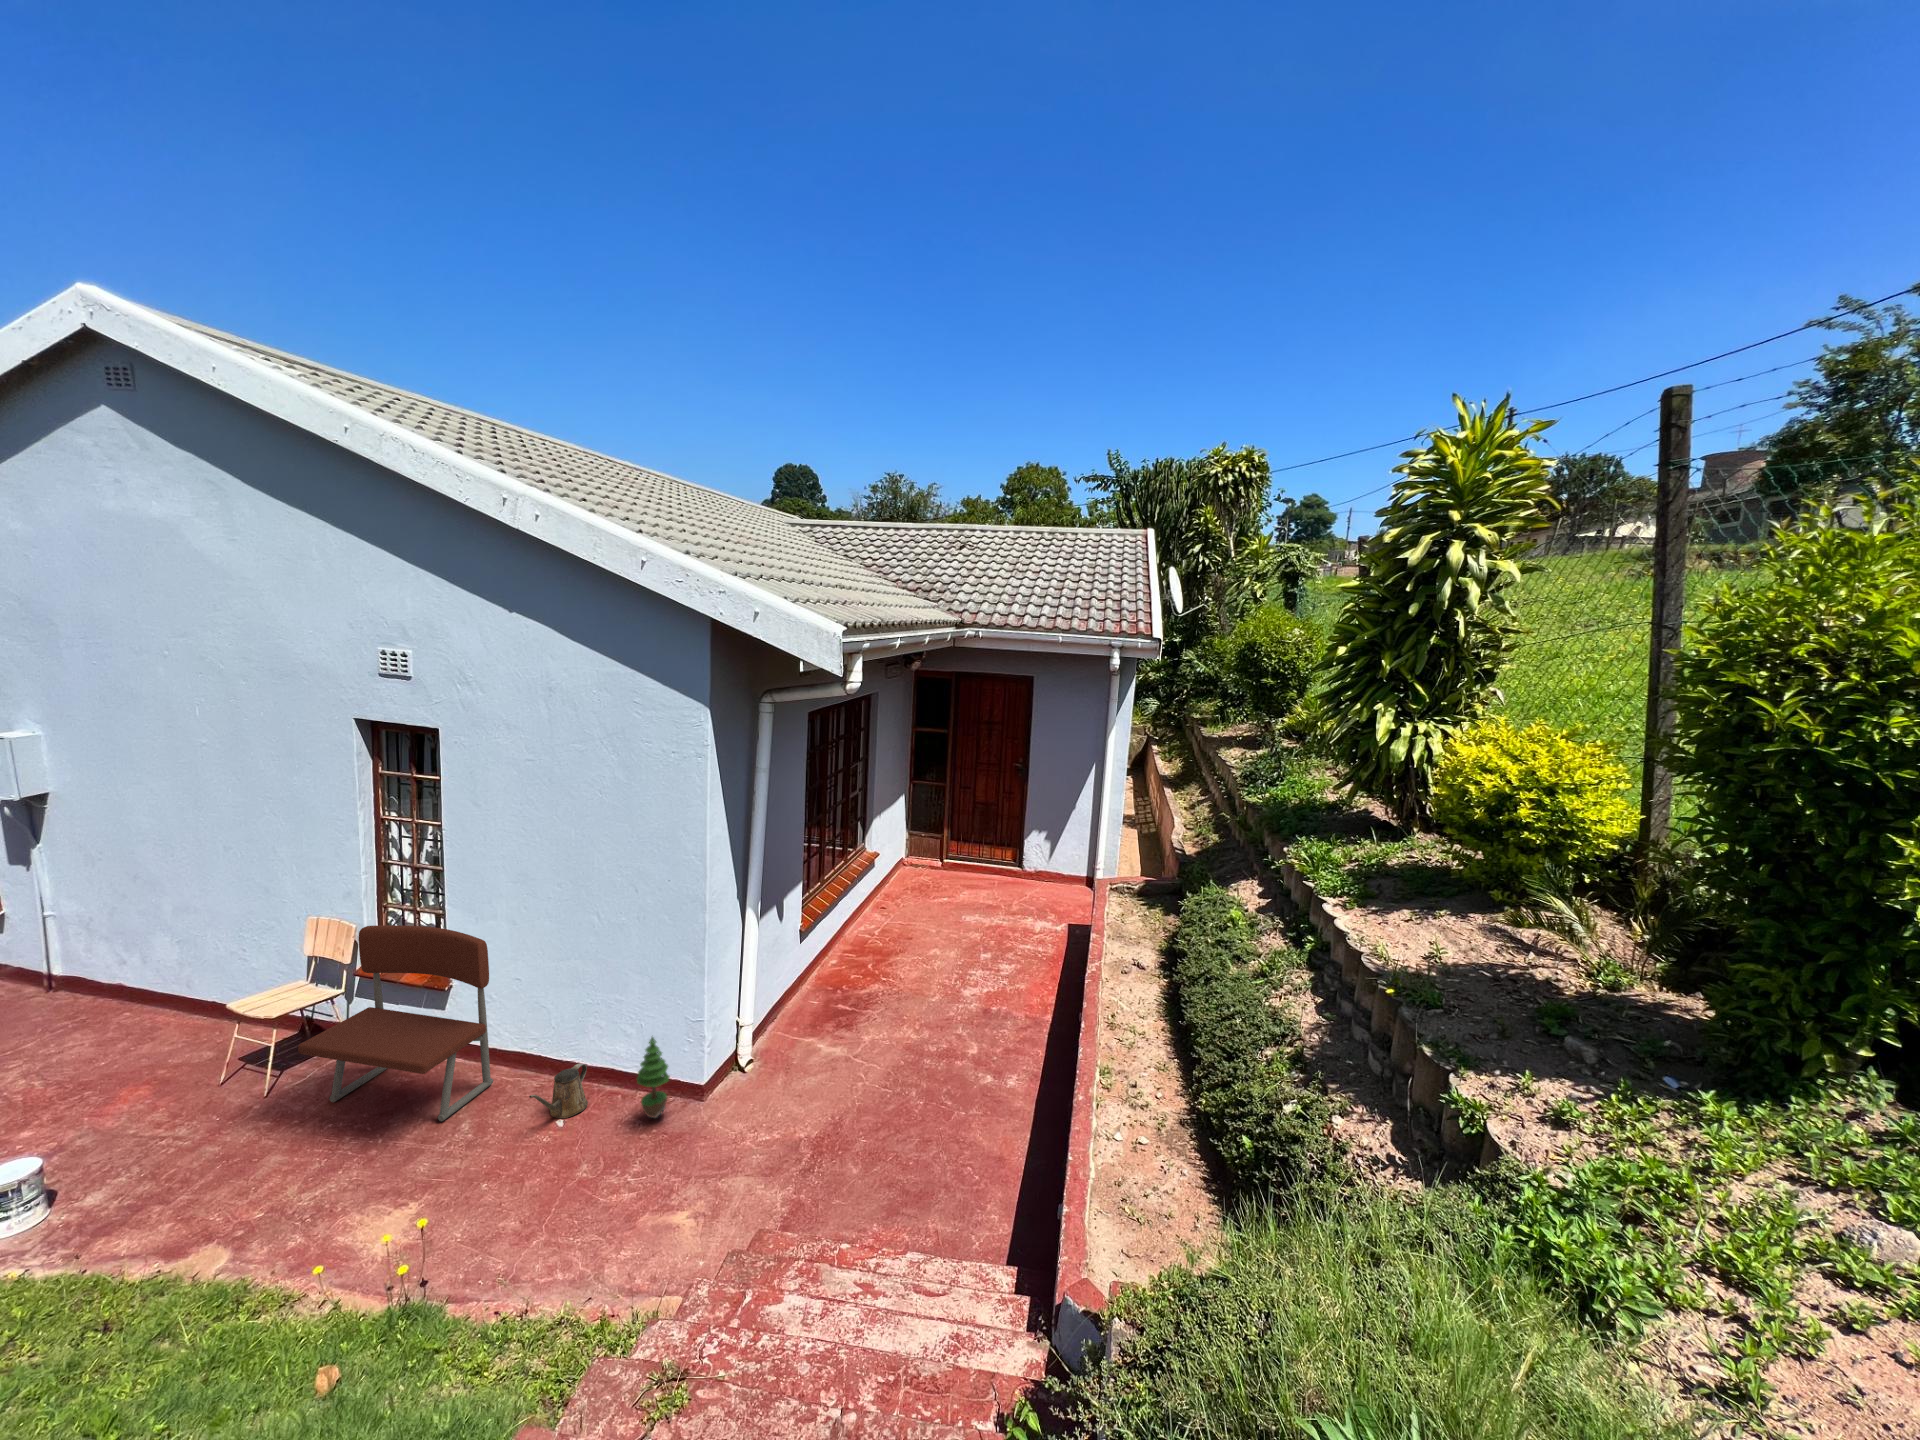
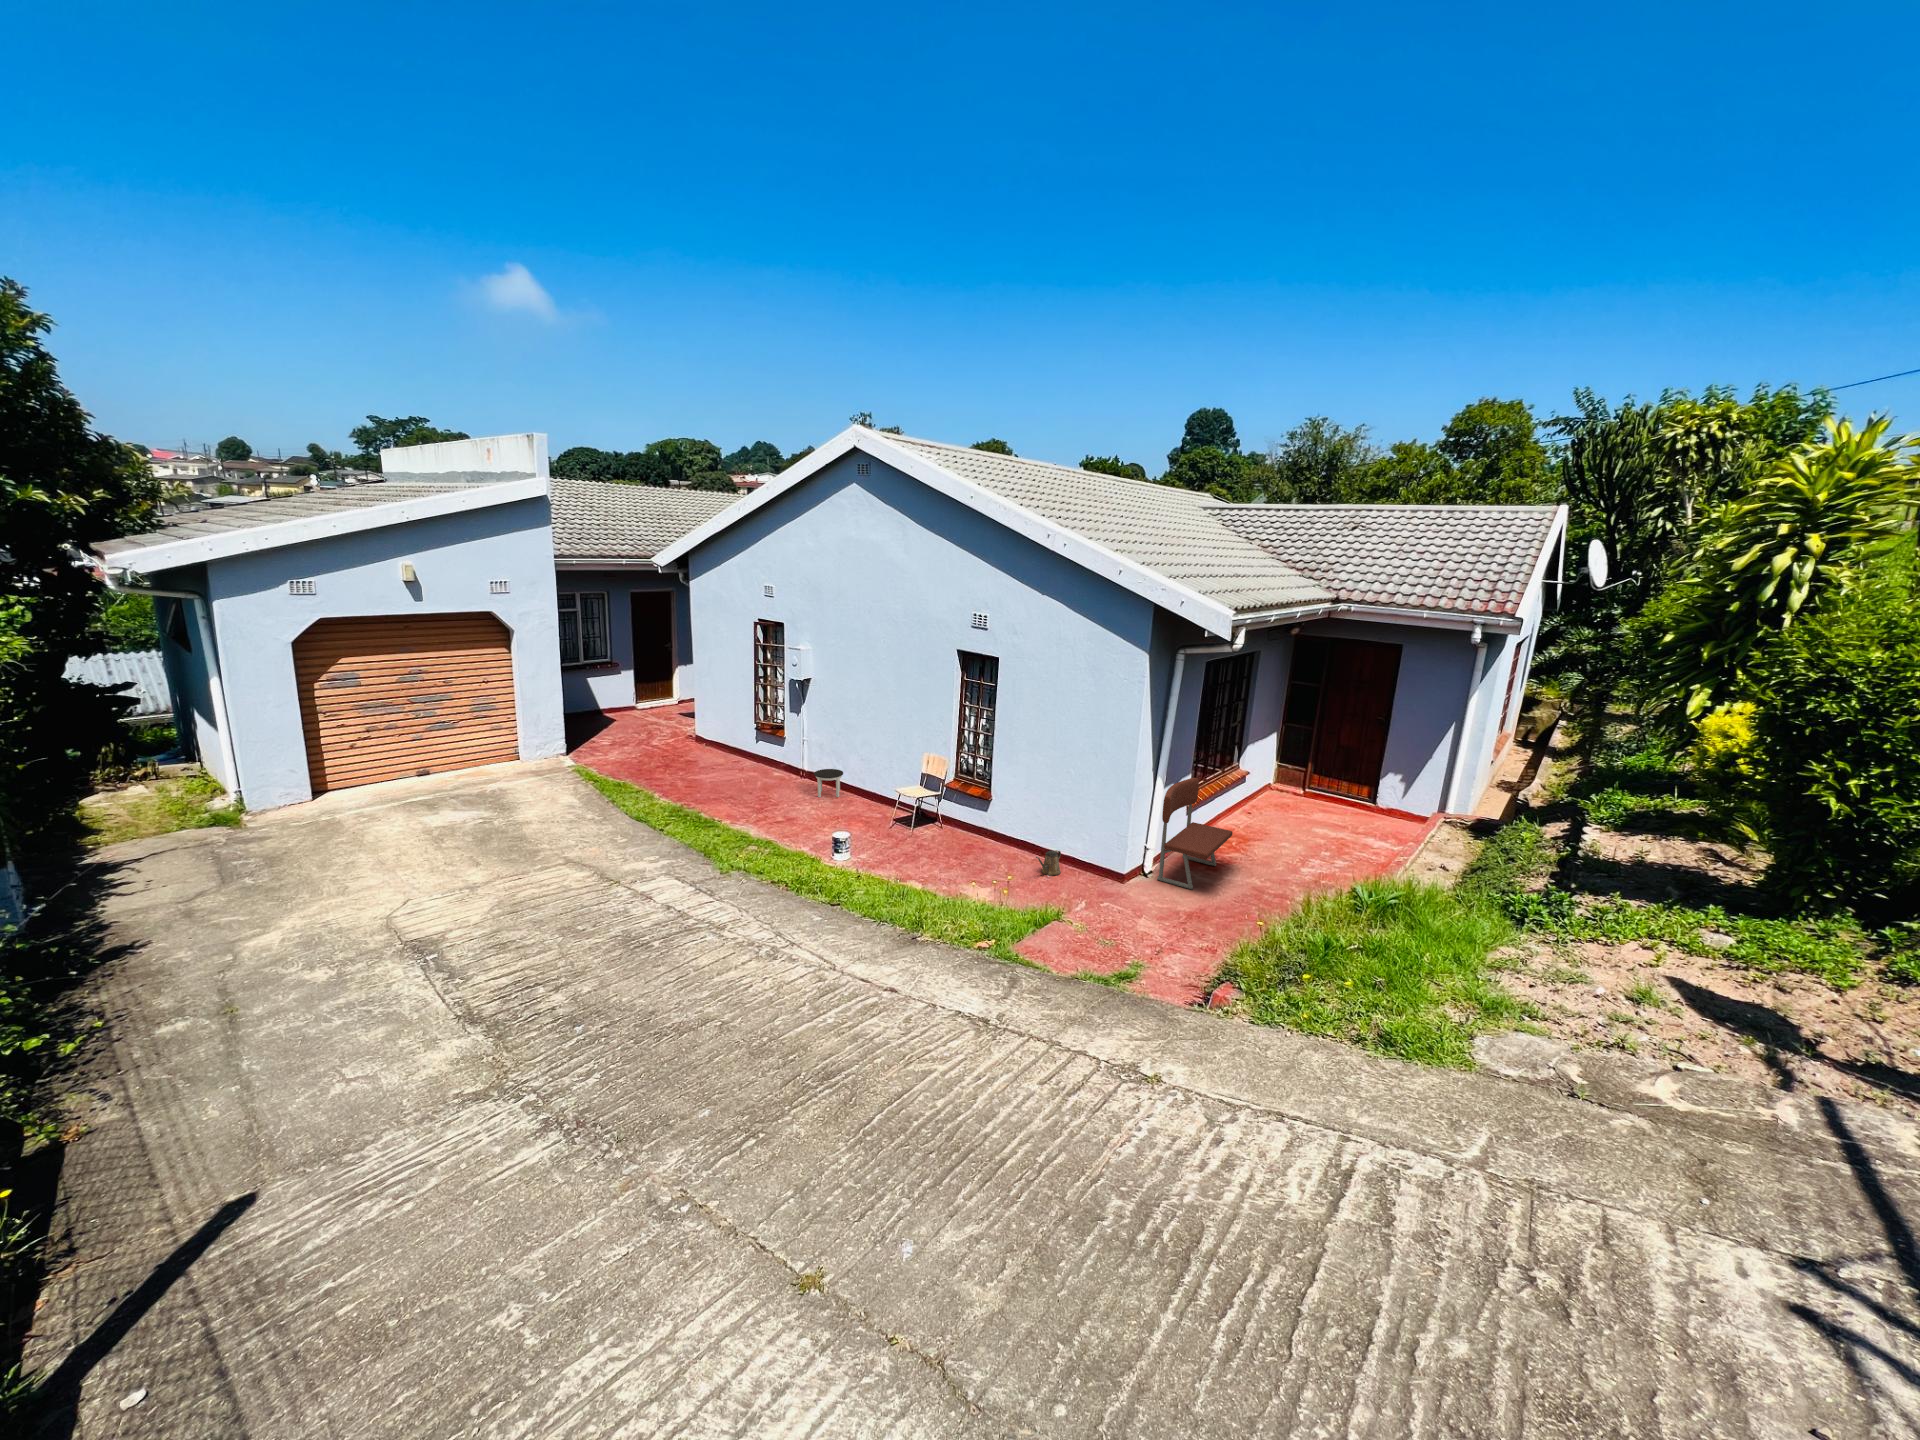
bench: present [298,925,493,1121] -> present [1157,778,1233,889]
round table: none [52,968,137,1037] -> present [814,769,843,797]
potted tree: present [637,1037,670,1118] -> none [1089,838,1107,886]

